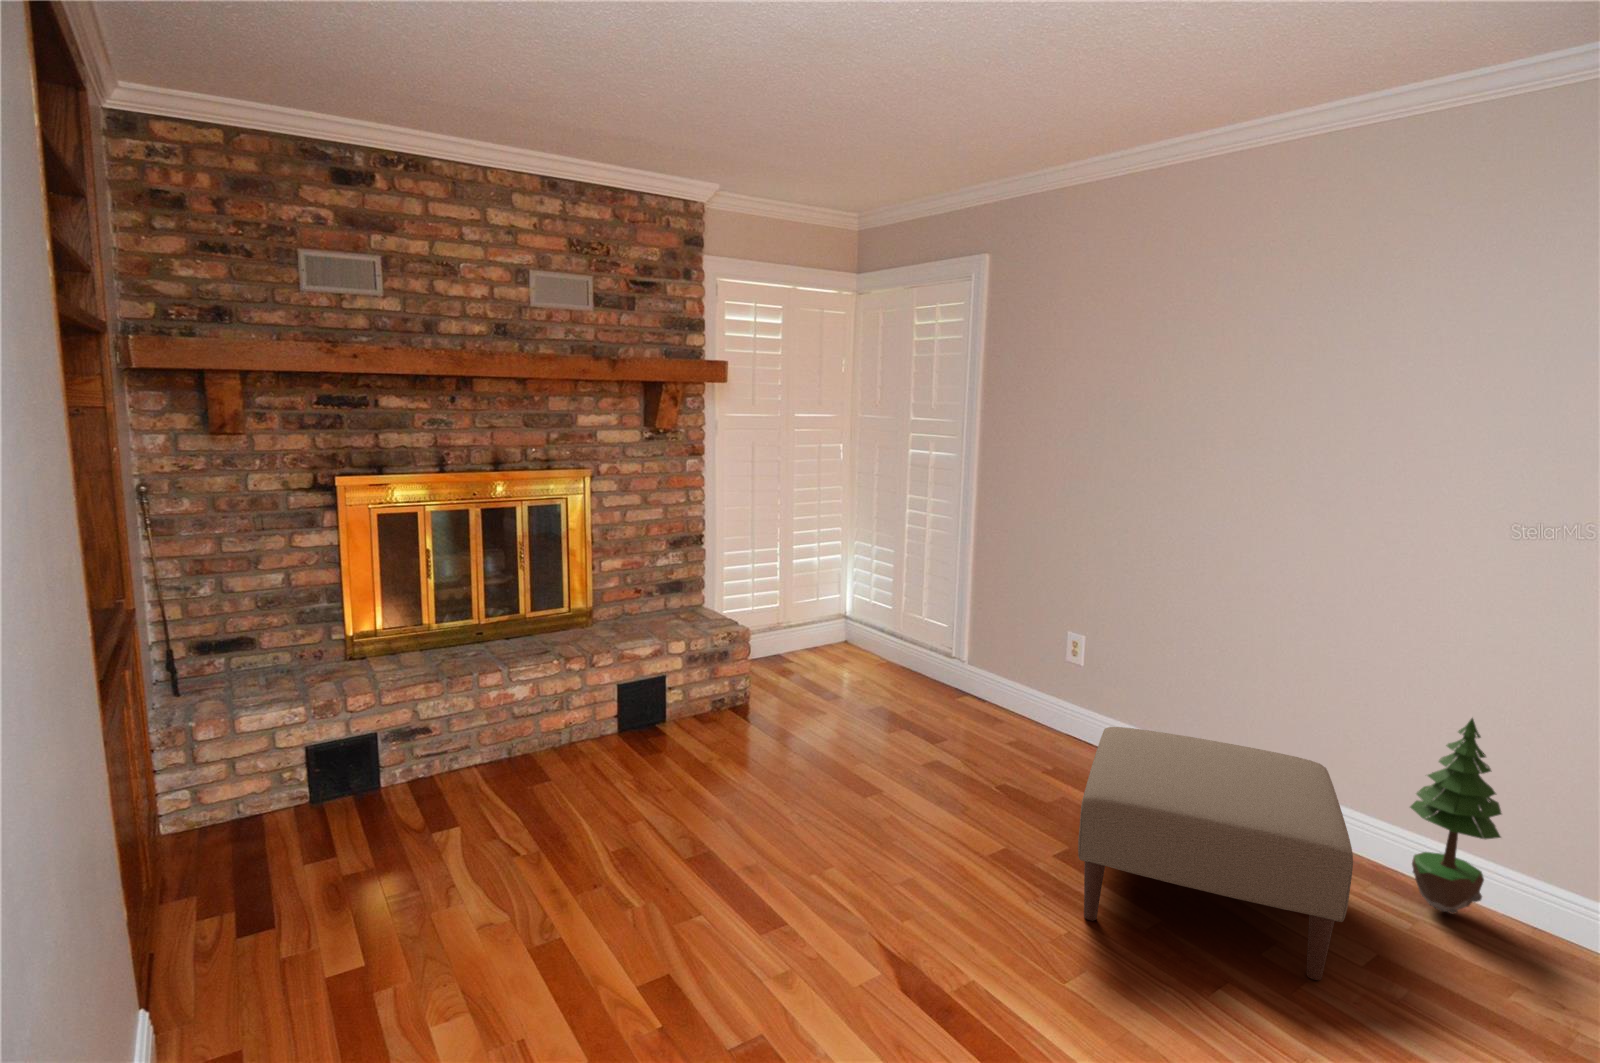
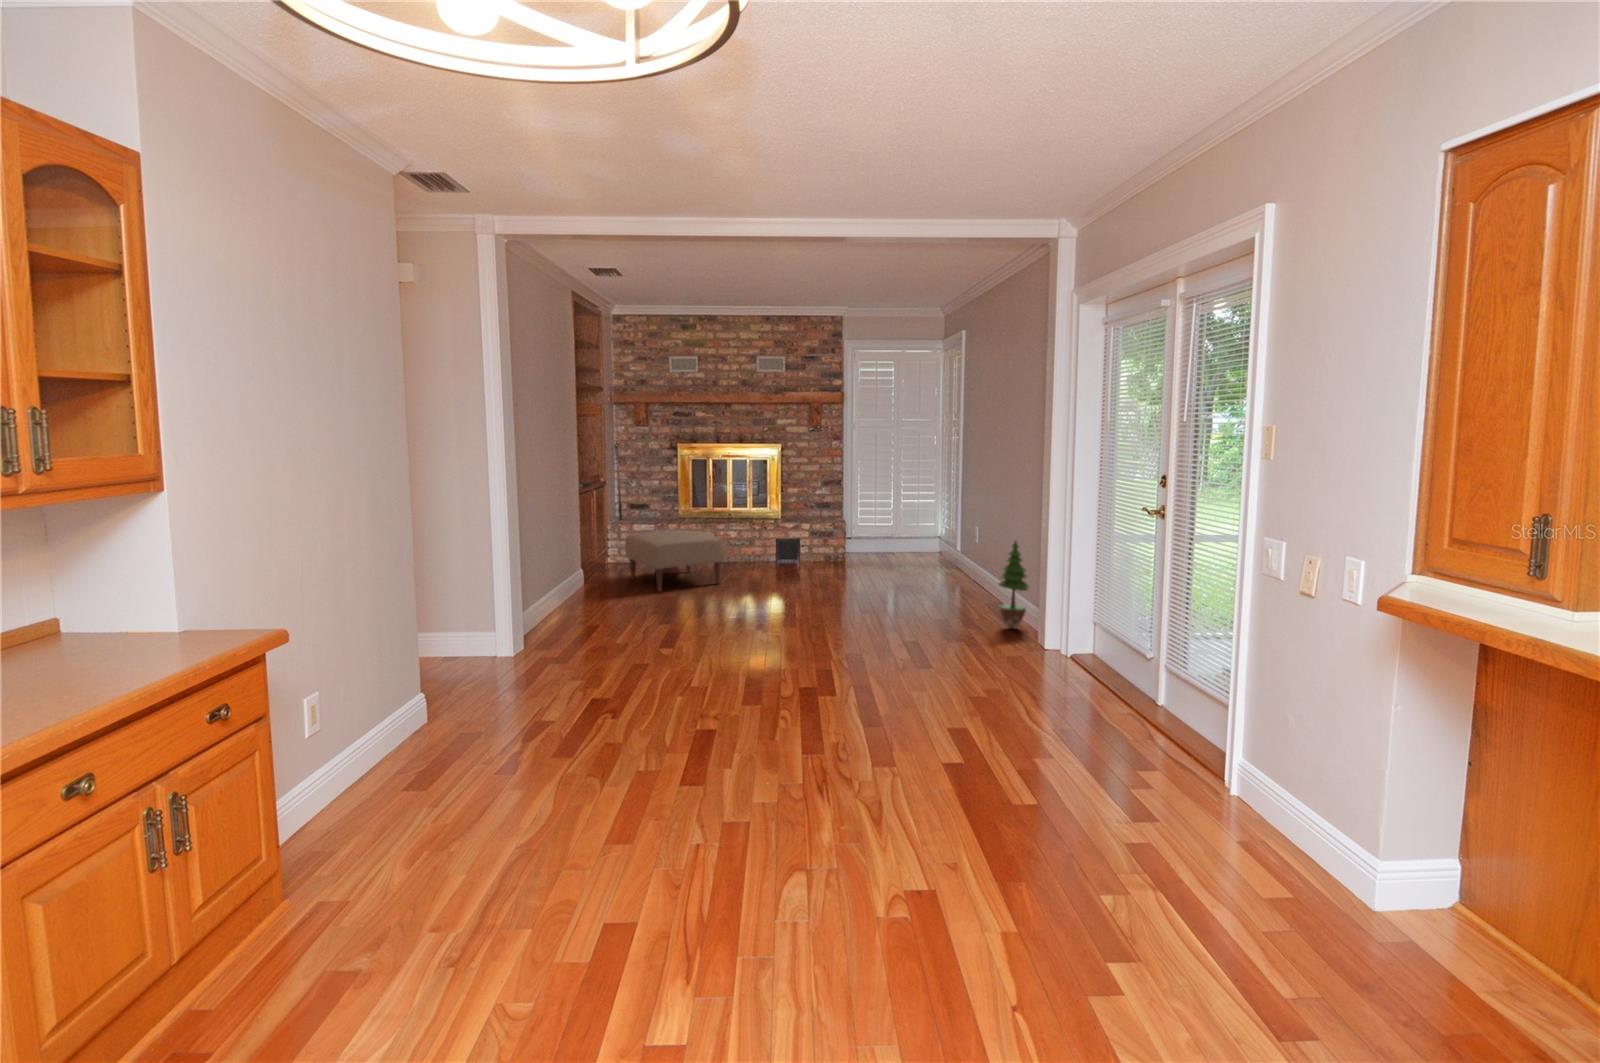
ottoman: present [1078,727,1353,980] -> present [625,530,725,592]

